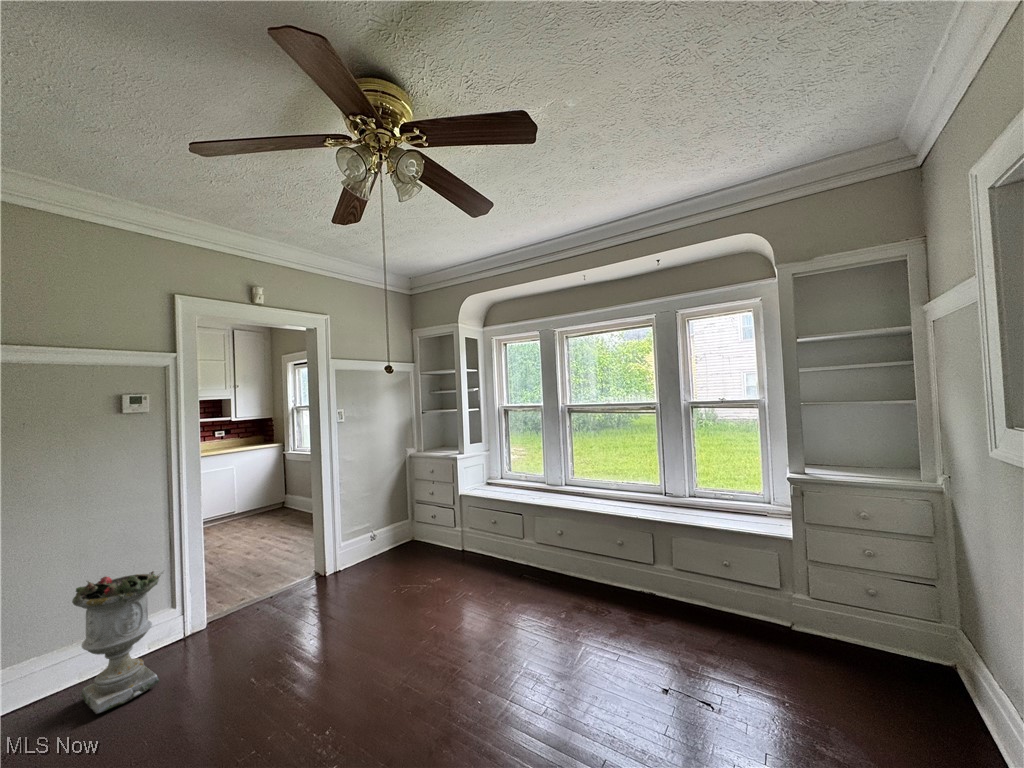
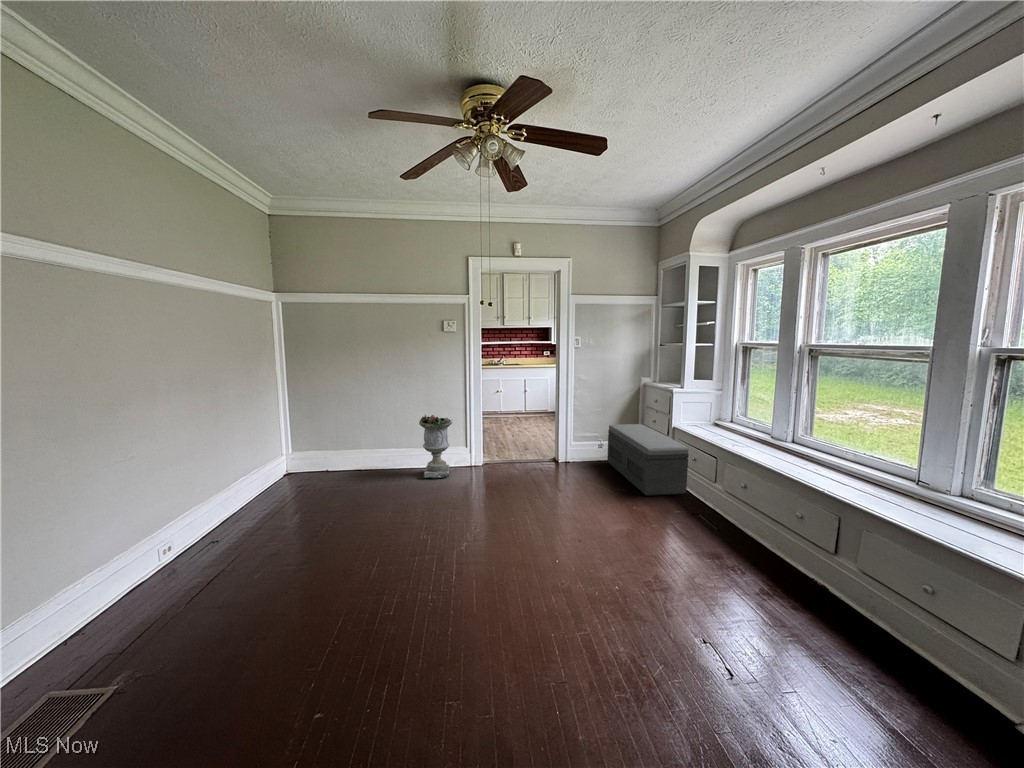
storage bench: none [385,501,491,578] -> present [607,424,689,496]

